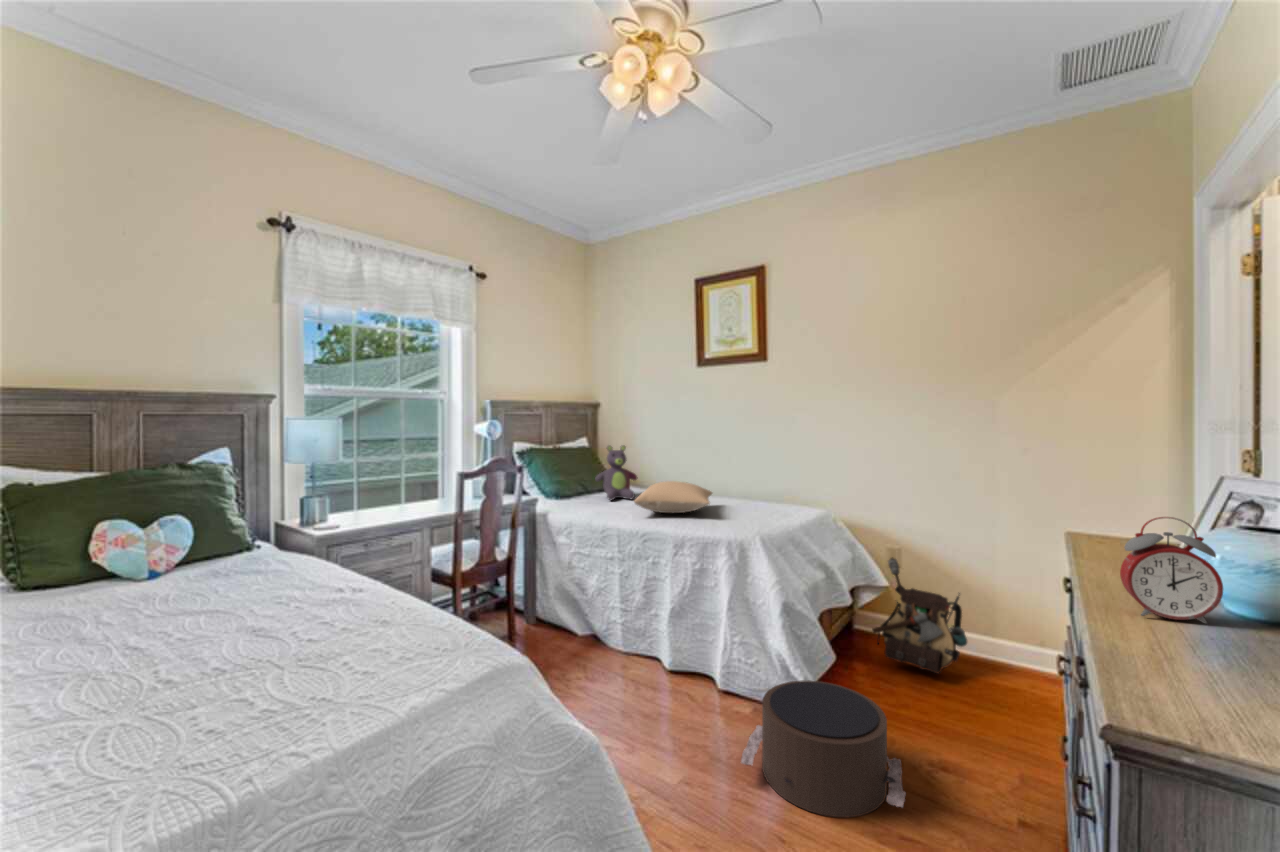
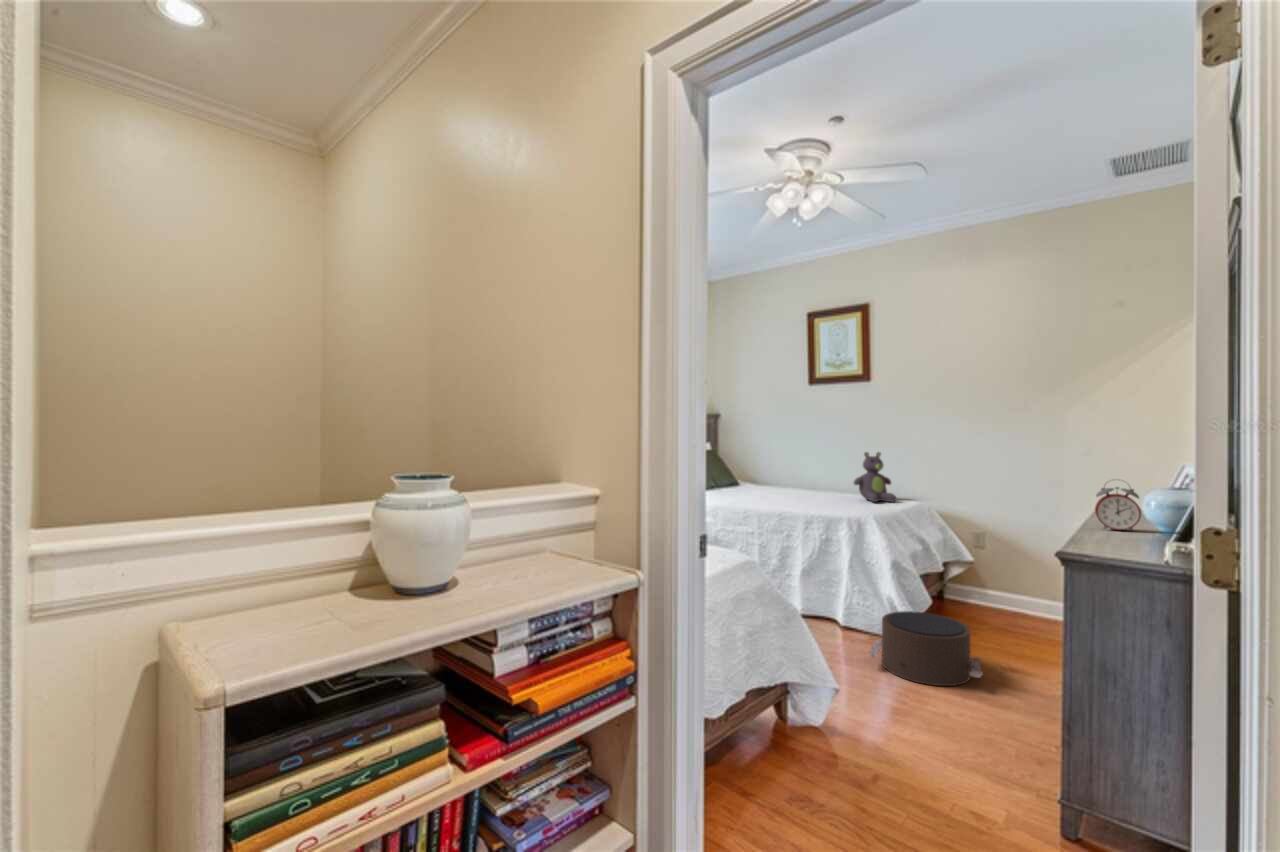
stuffed bear: present [595,445,638,500] -> present [854,452,896,502]
pillow: present [634,481,712,513] -> none [770,477,830,501]
backpack: present [872,558,967,673] -> none [960,537,1038,623]

